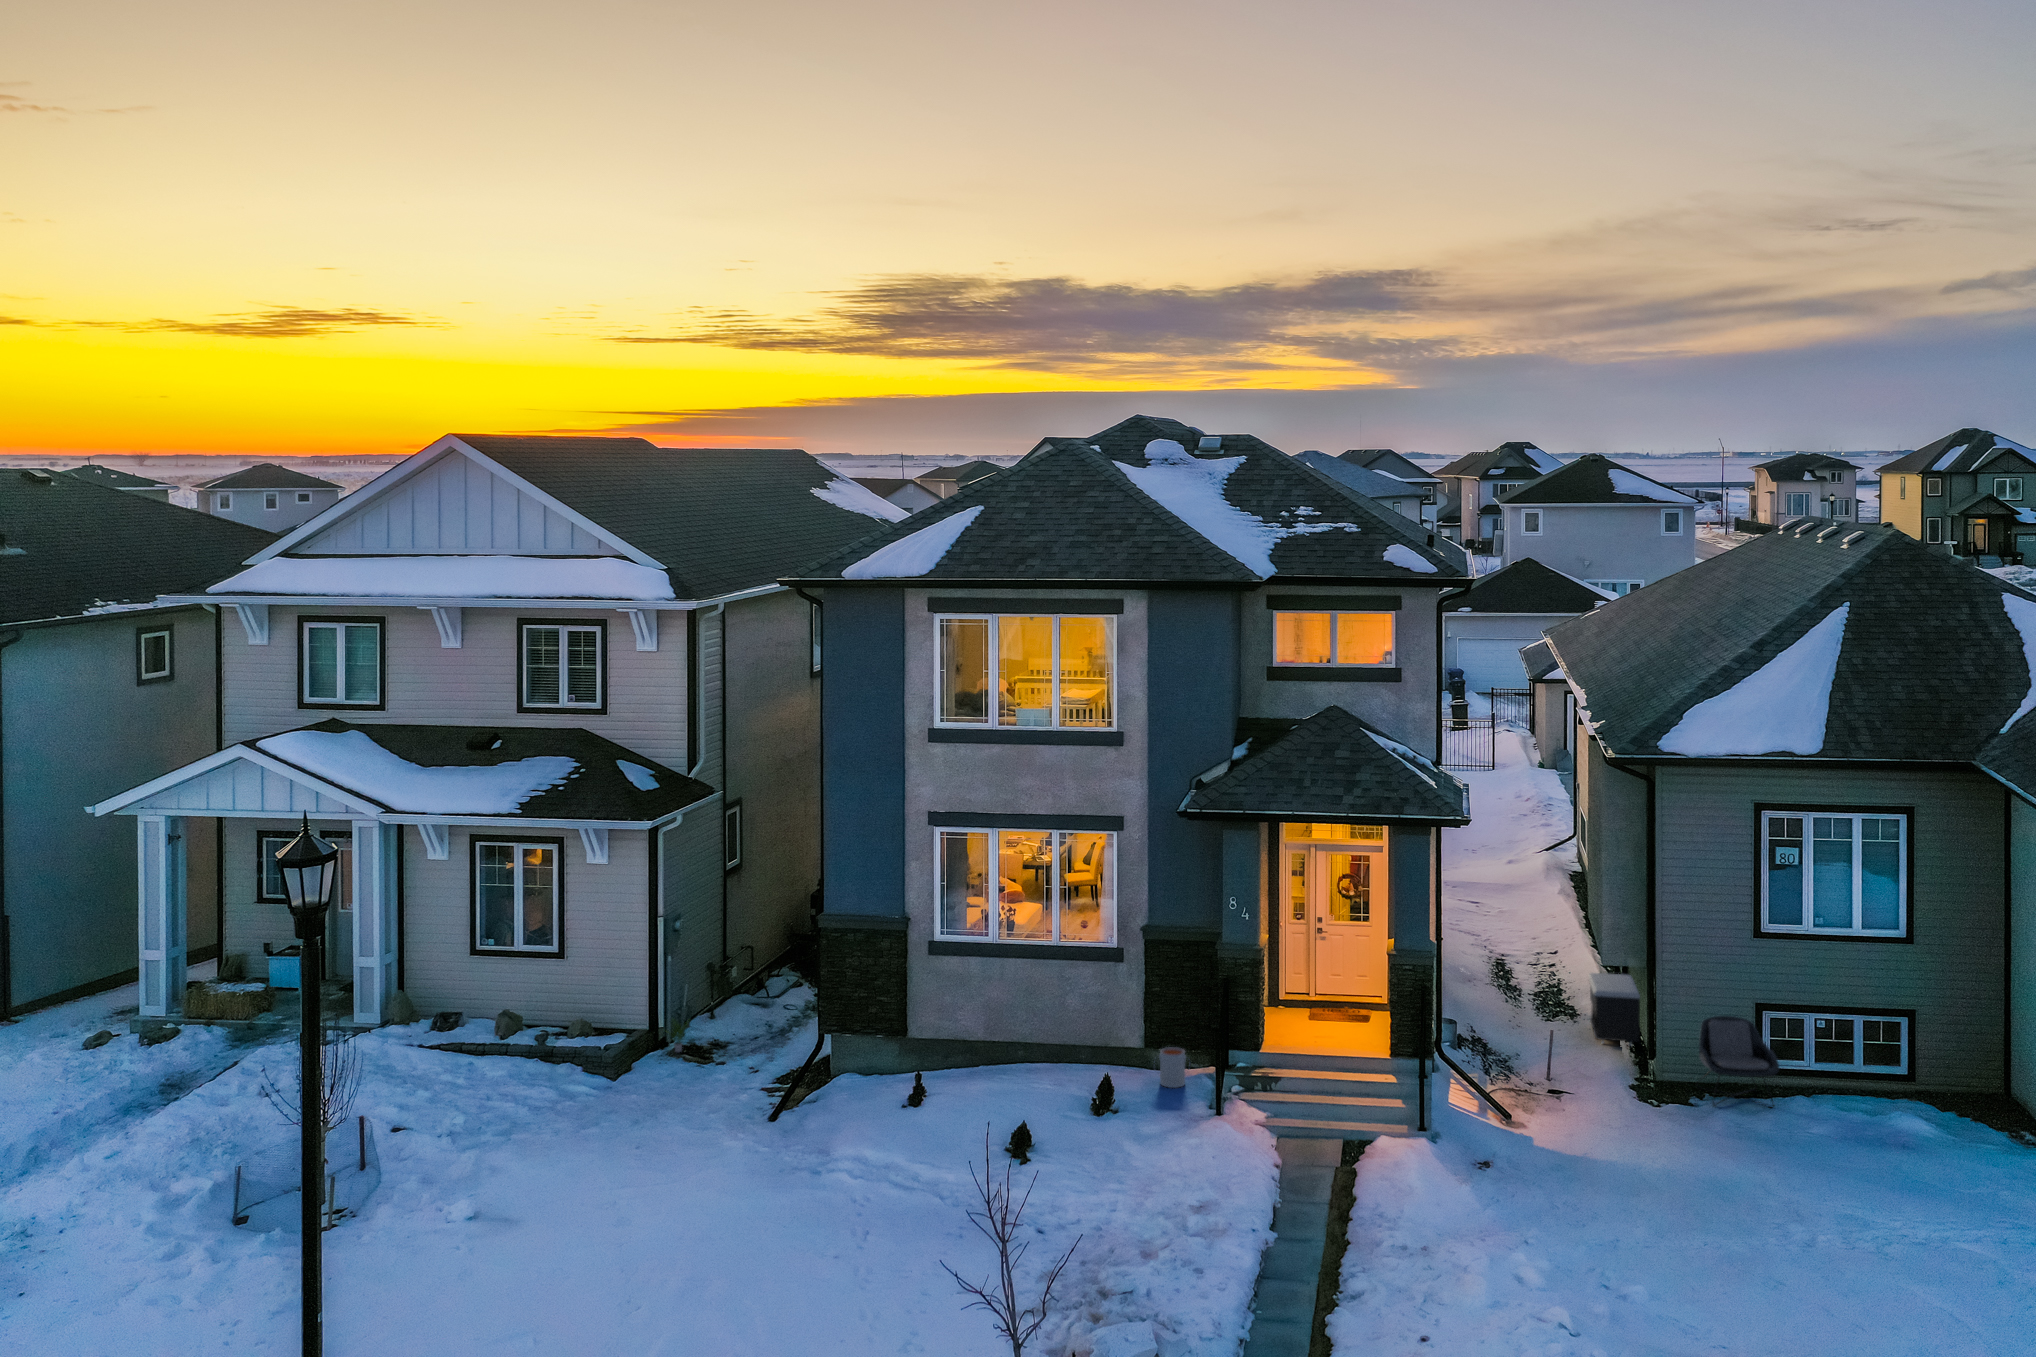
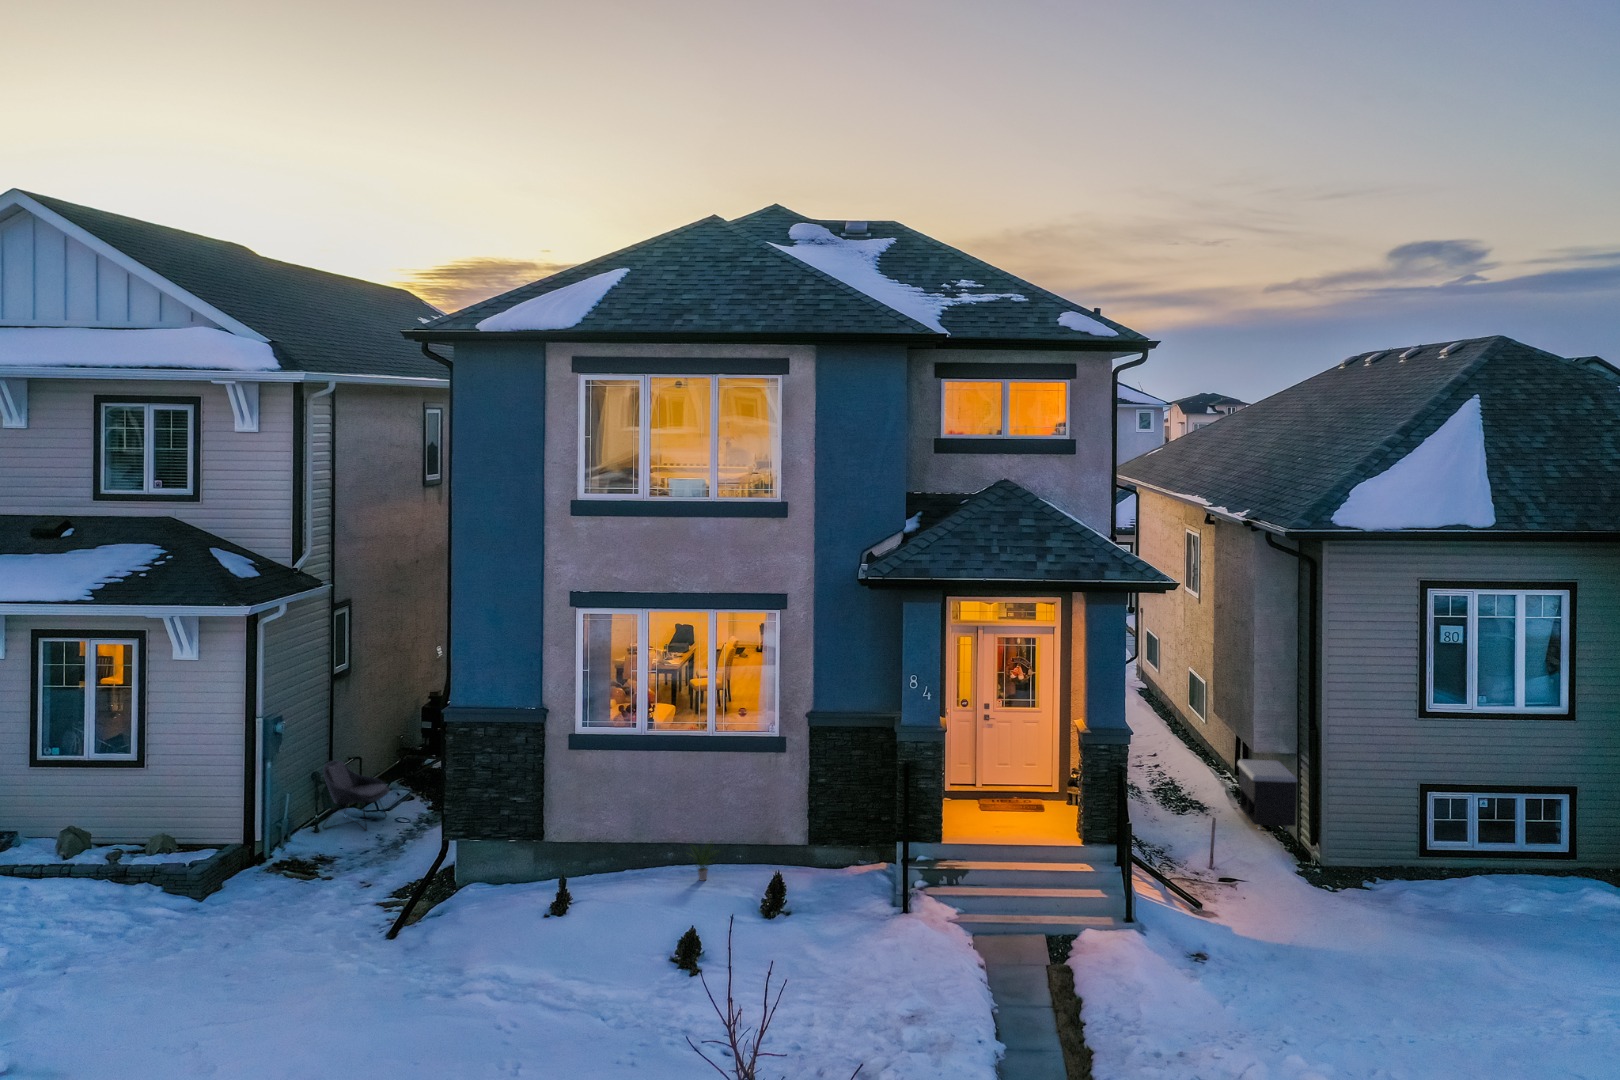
lounge chair: present [1696,1016,1779,1108] -> present [323,761,390,831]
potted plant: present [666,1022,687,1052] -> present [690,841,718,881]
bucket: present [1159,1047,1186,1088] -> none [822,843,861,887]

